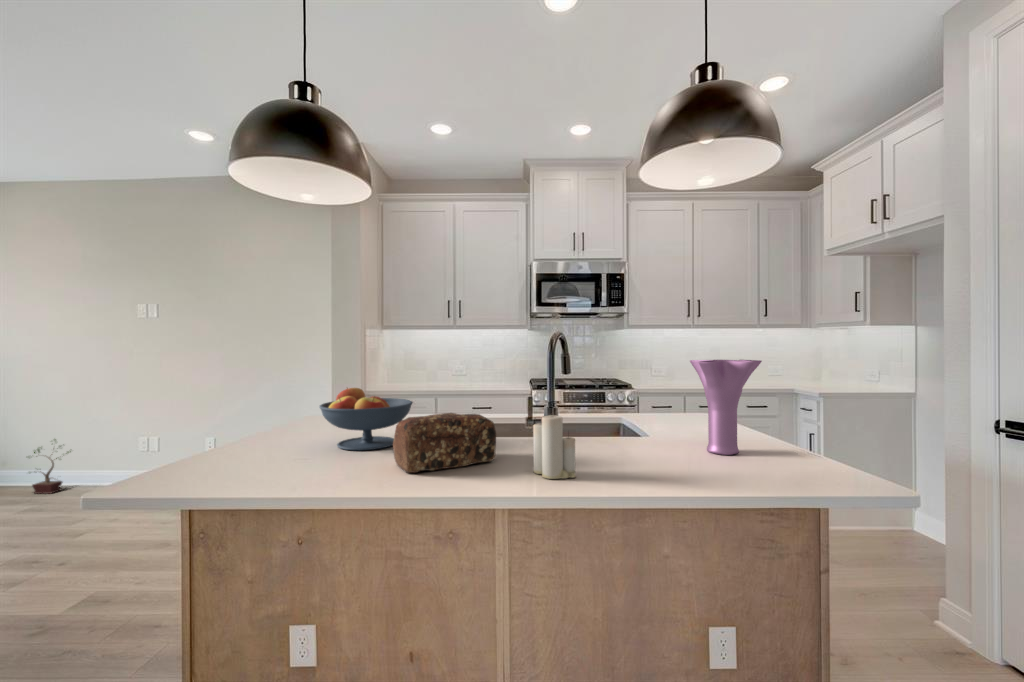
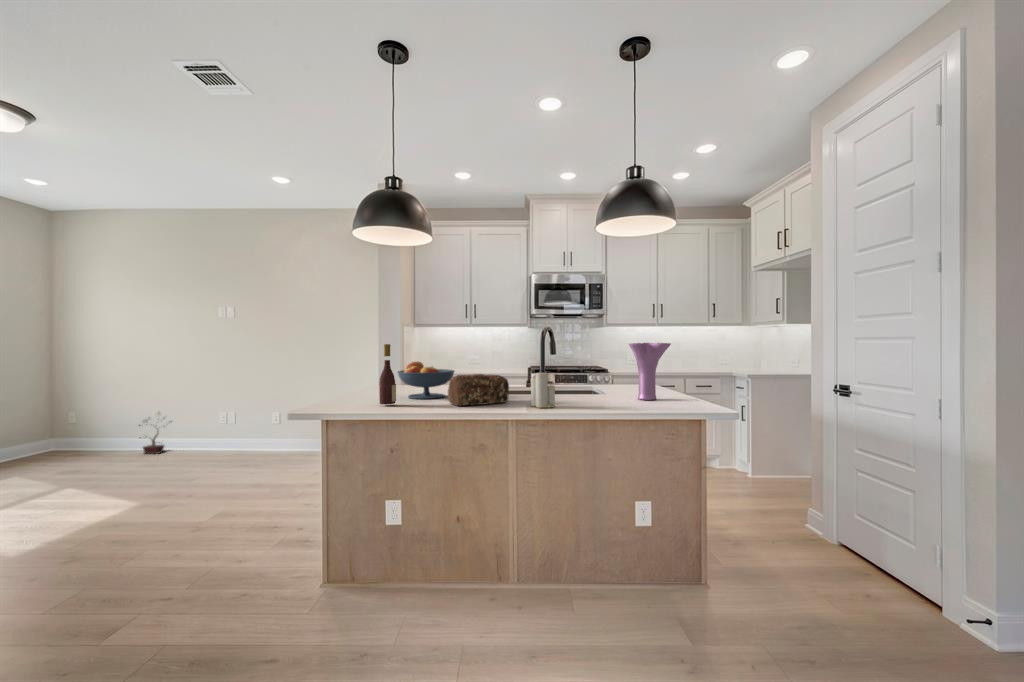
wine bottle: none [272,365,303,473] -> present [379,344,396,404]

